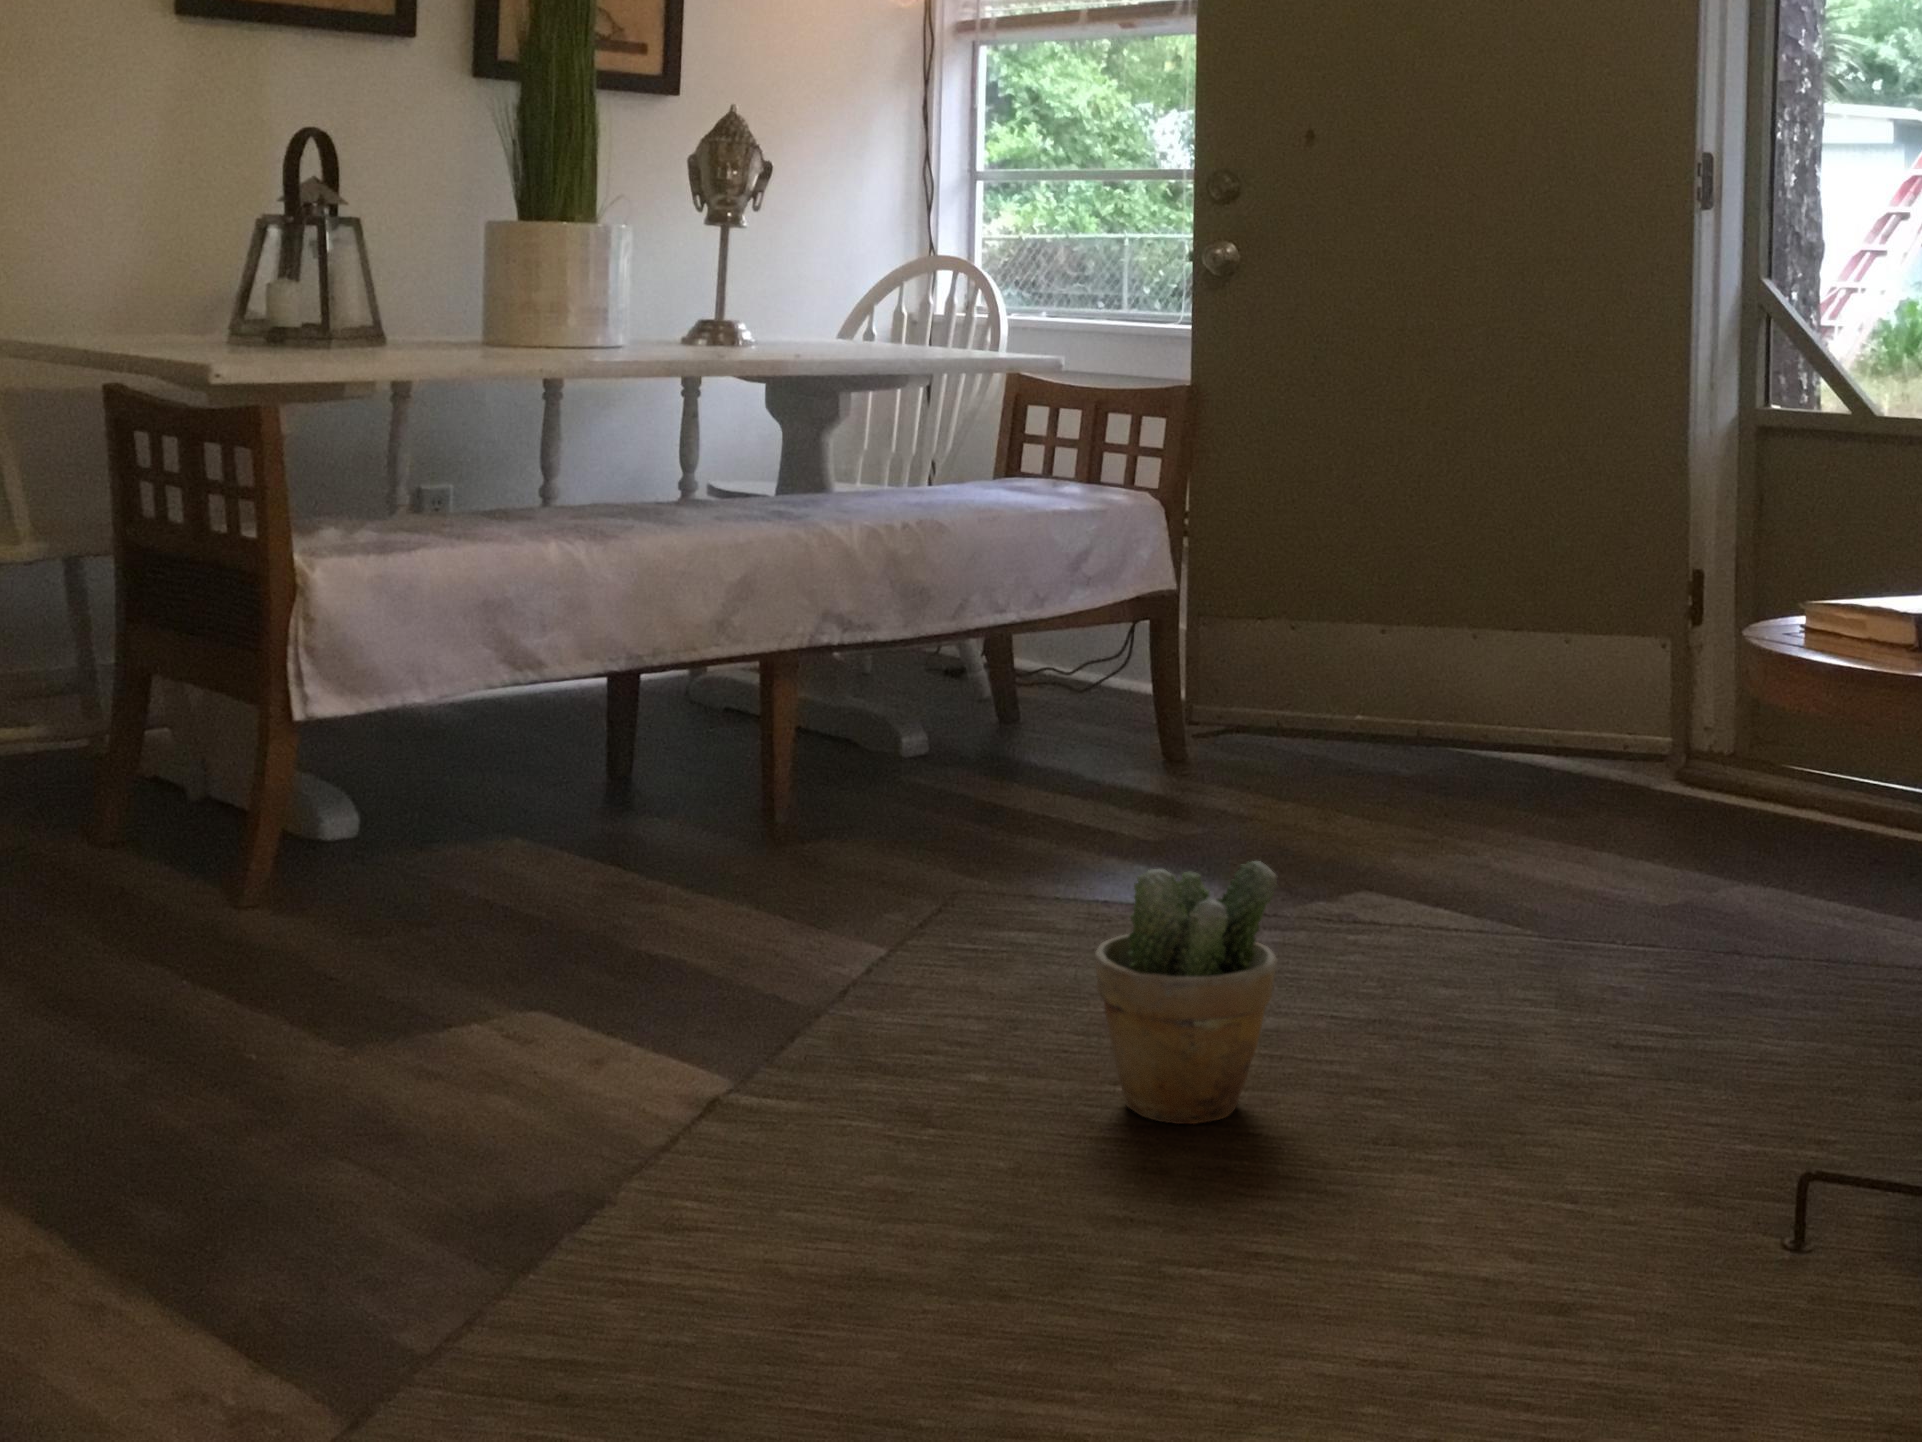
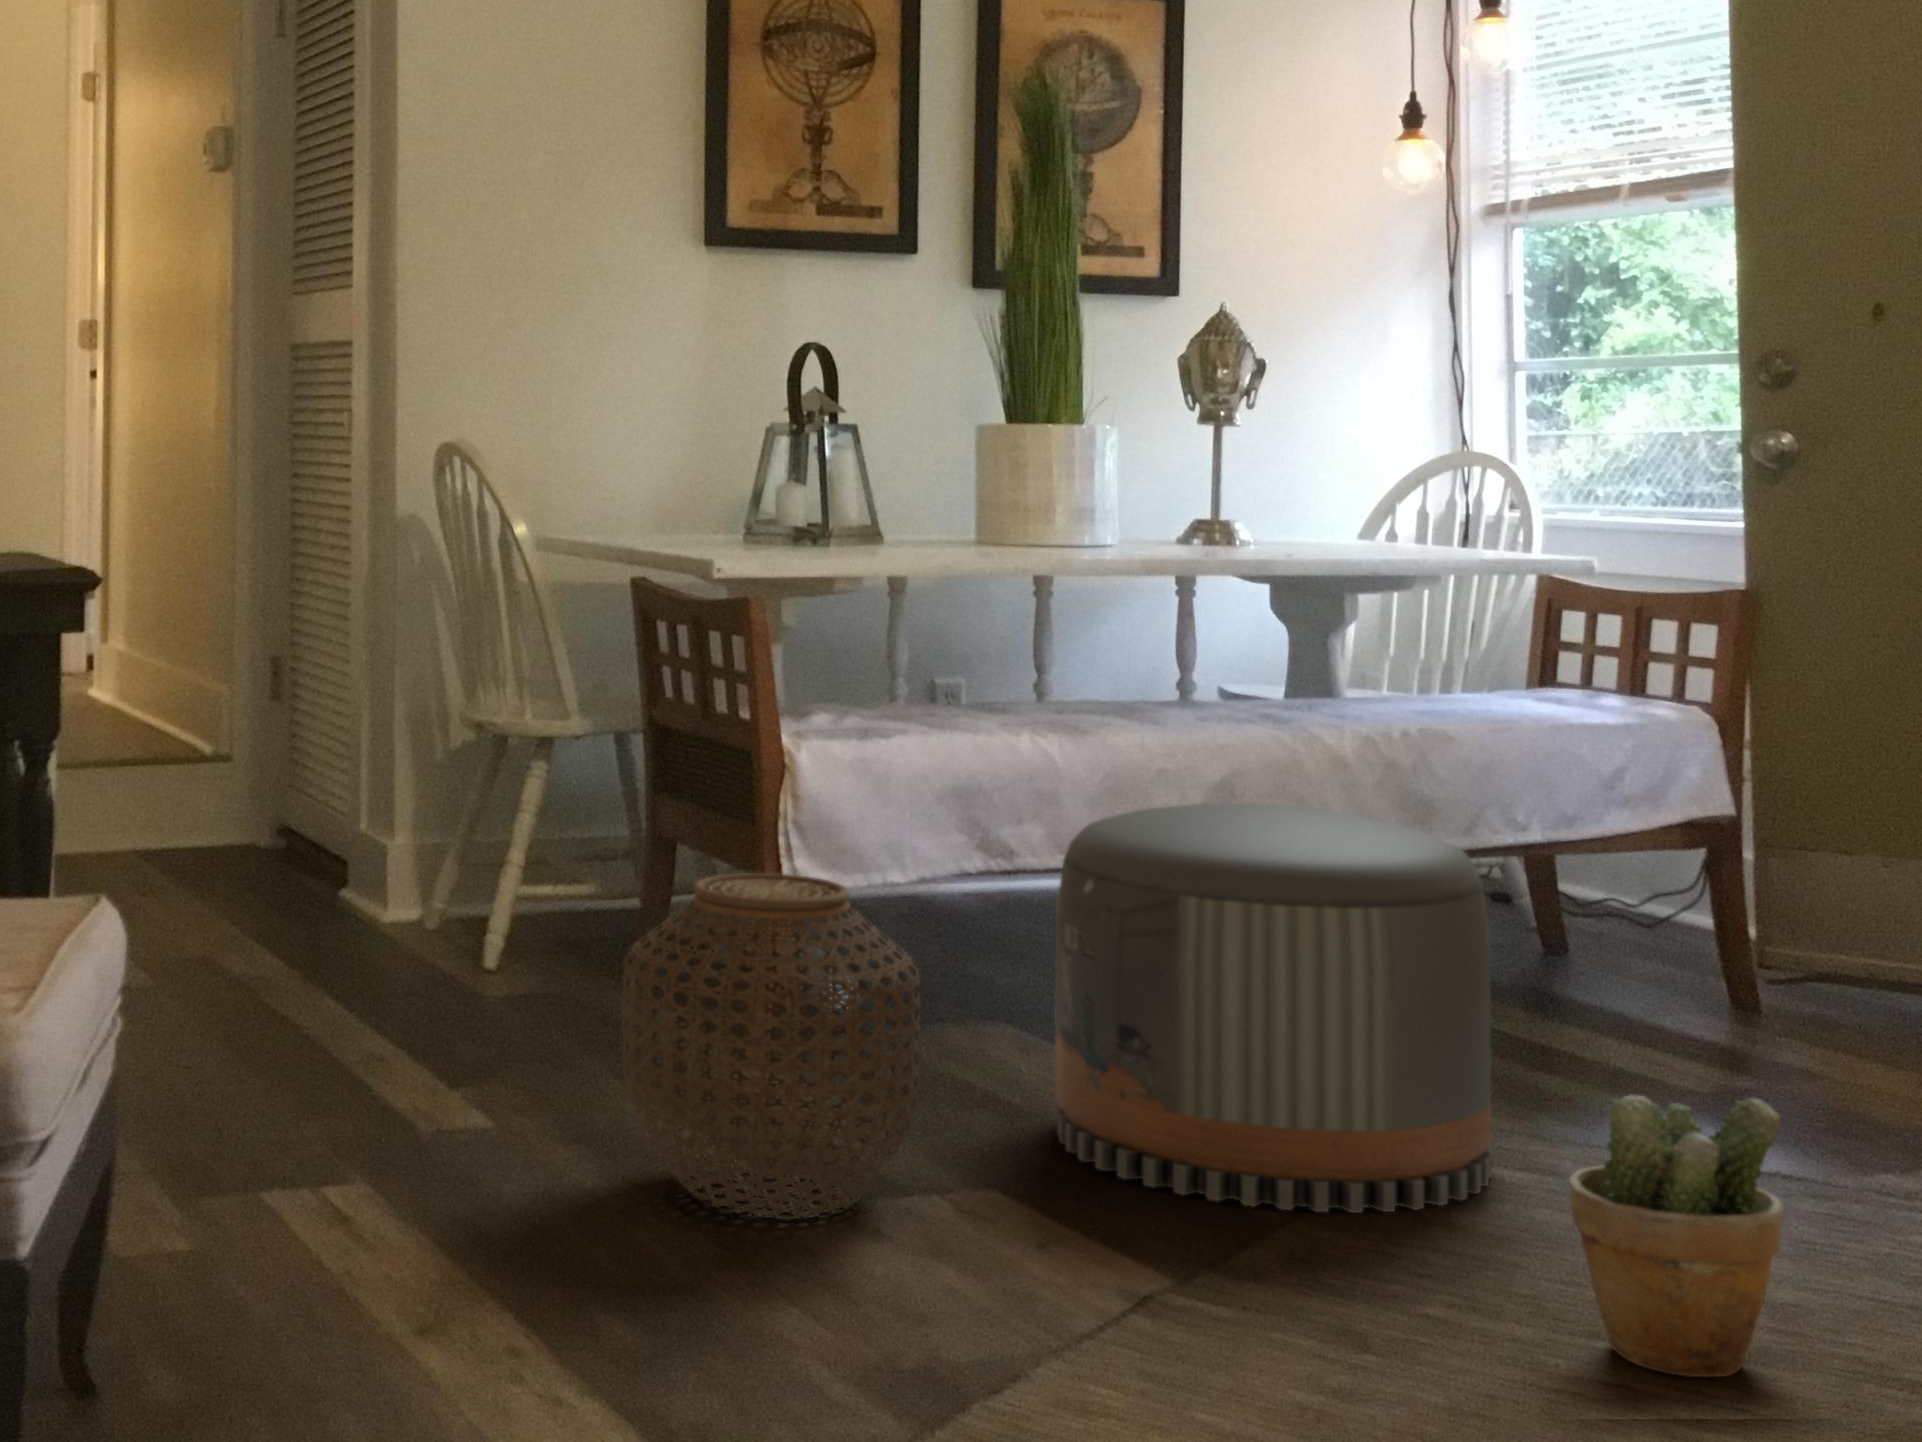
pouf: none [584,609,1002,1008] -> present [1055,803,1491,1213]
woven basket: none [104,713,453,1093] -> present [622,873,920,1219]

